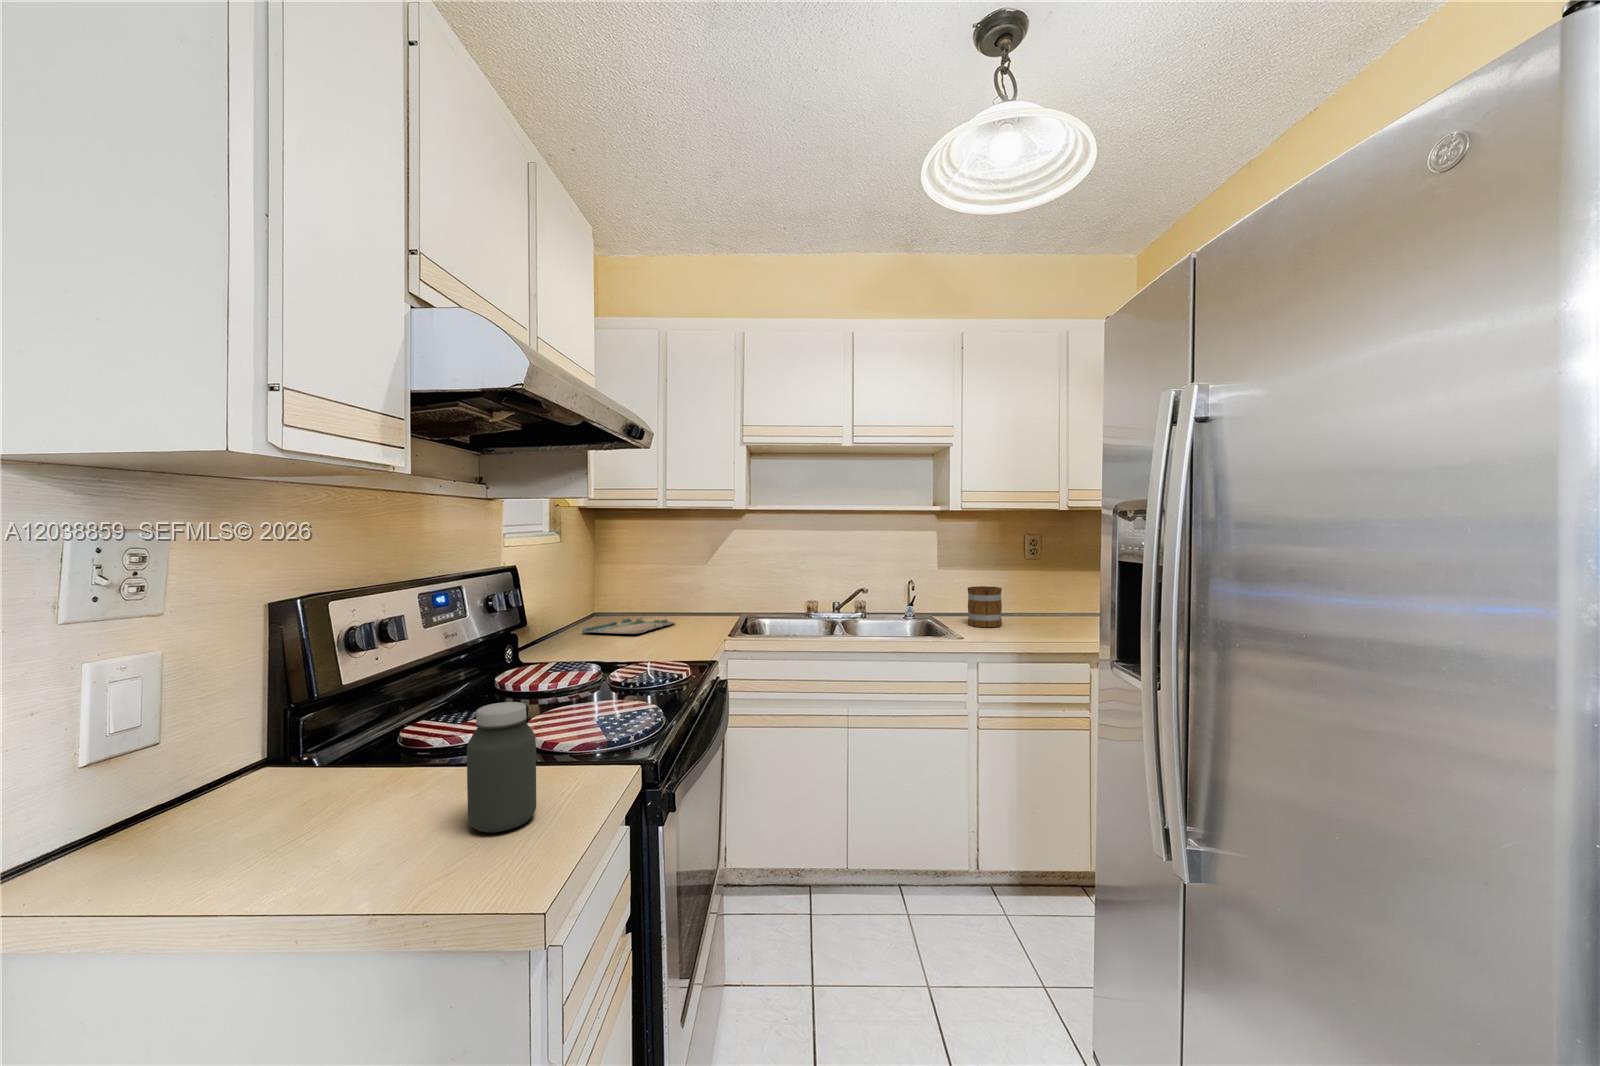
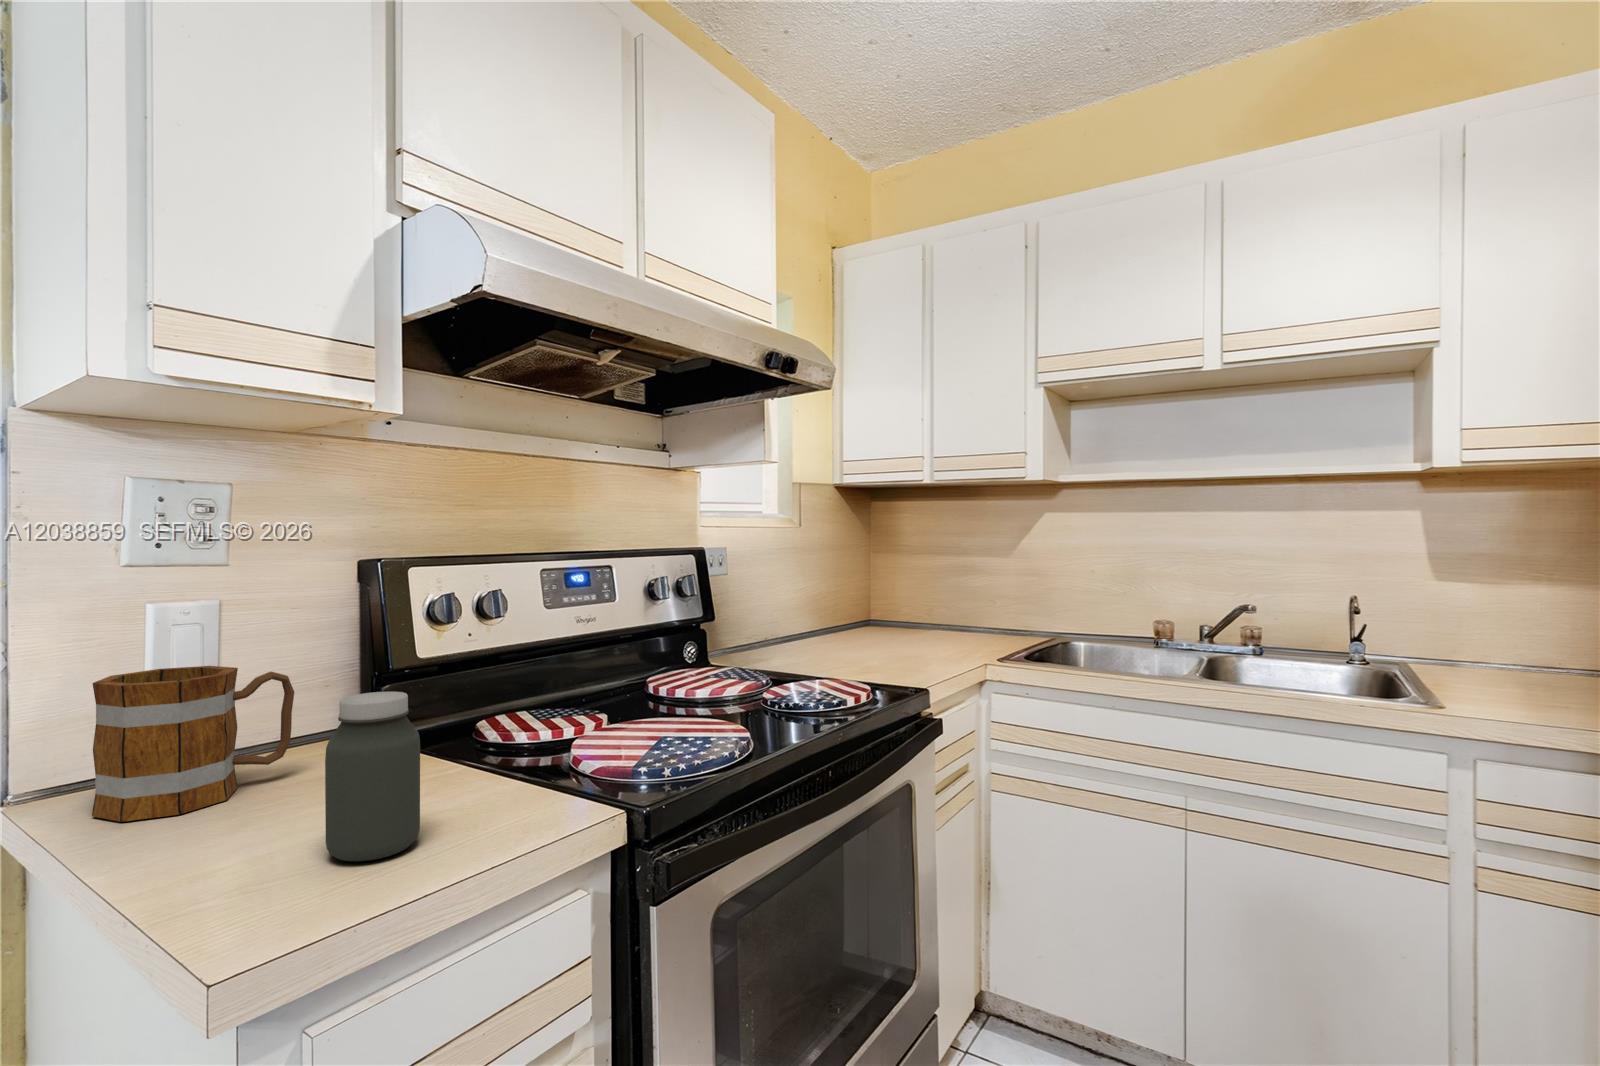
mug: present [968,586,1002,627] -> present [92,666,294,822]
tray: present [582,616,675,634] -> none [826,625,951,646]

